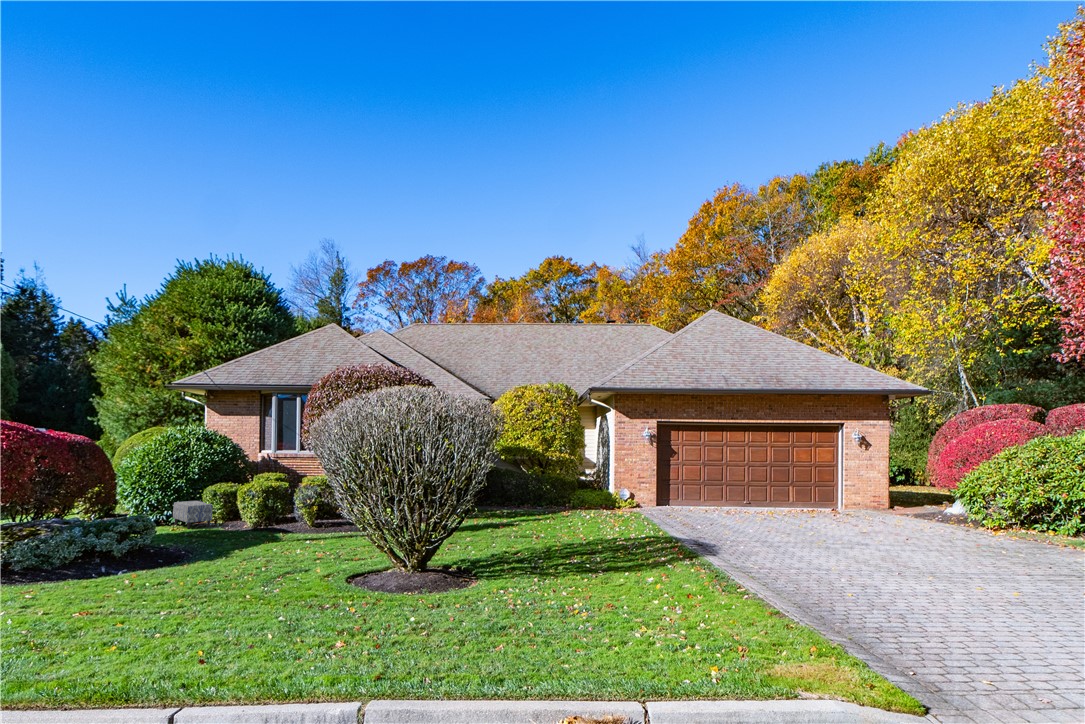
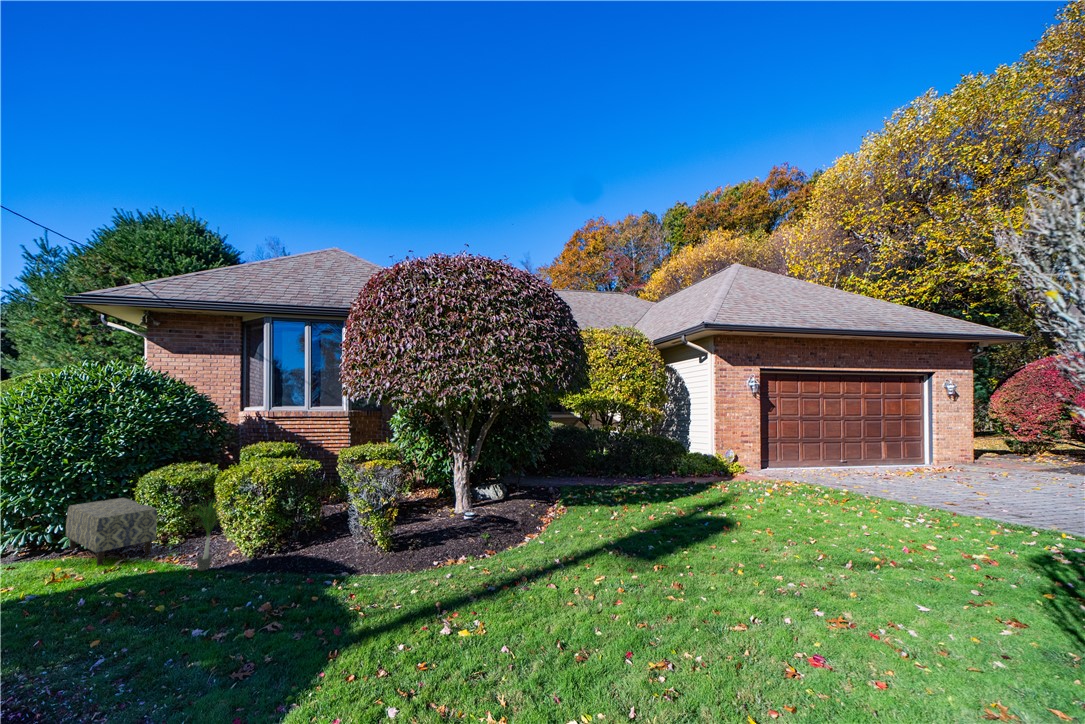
potted plant: none [220,494,246,531] -> present [196,500,231,571]

